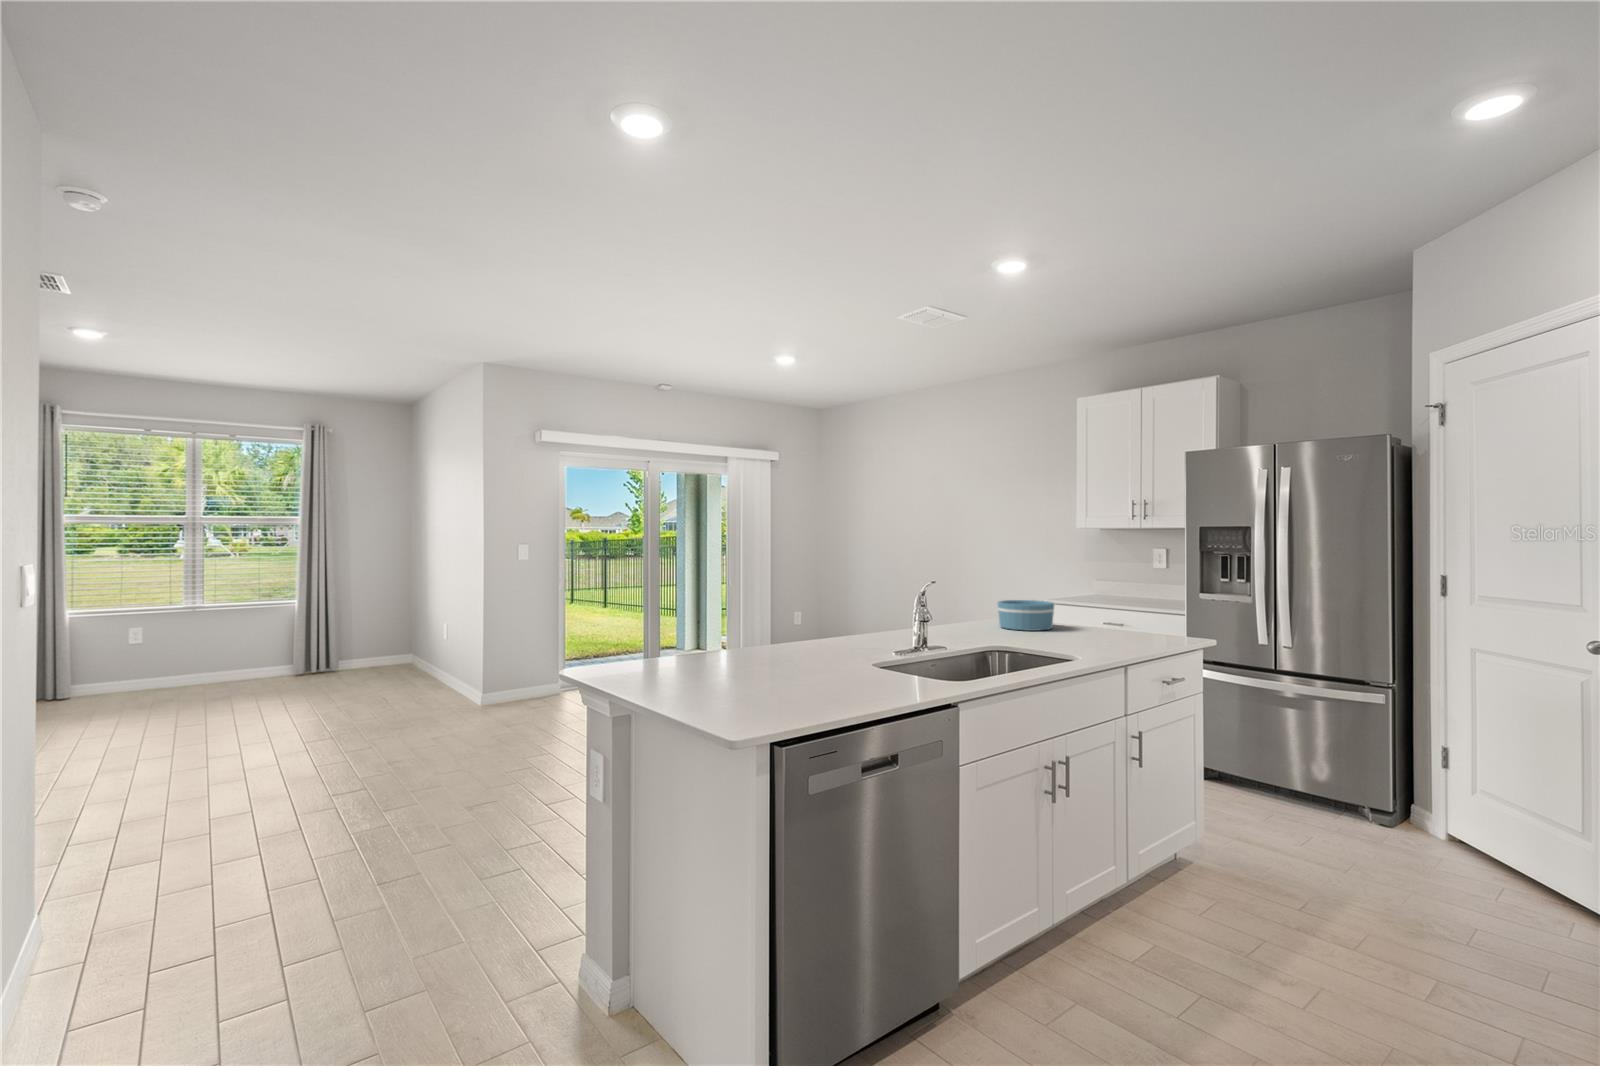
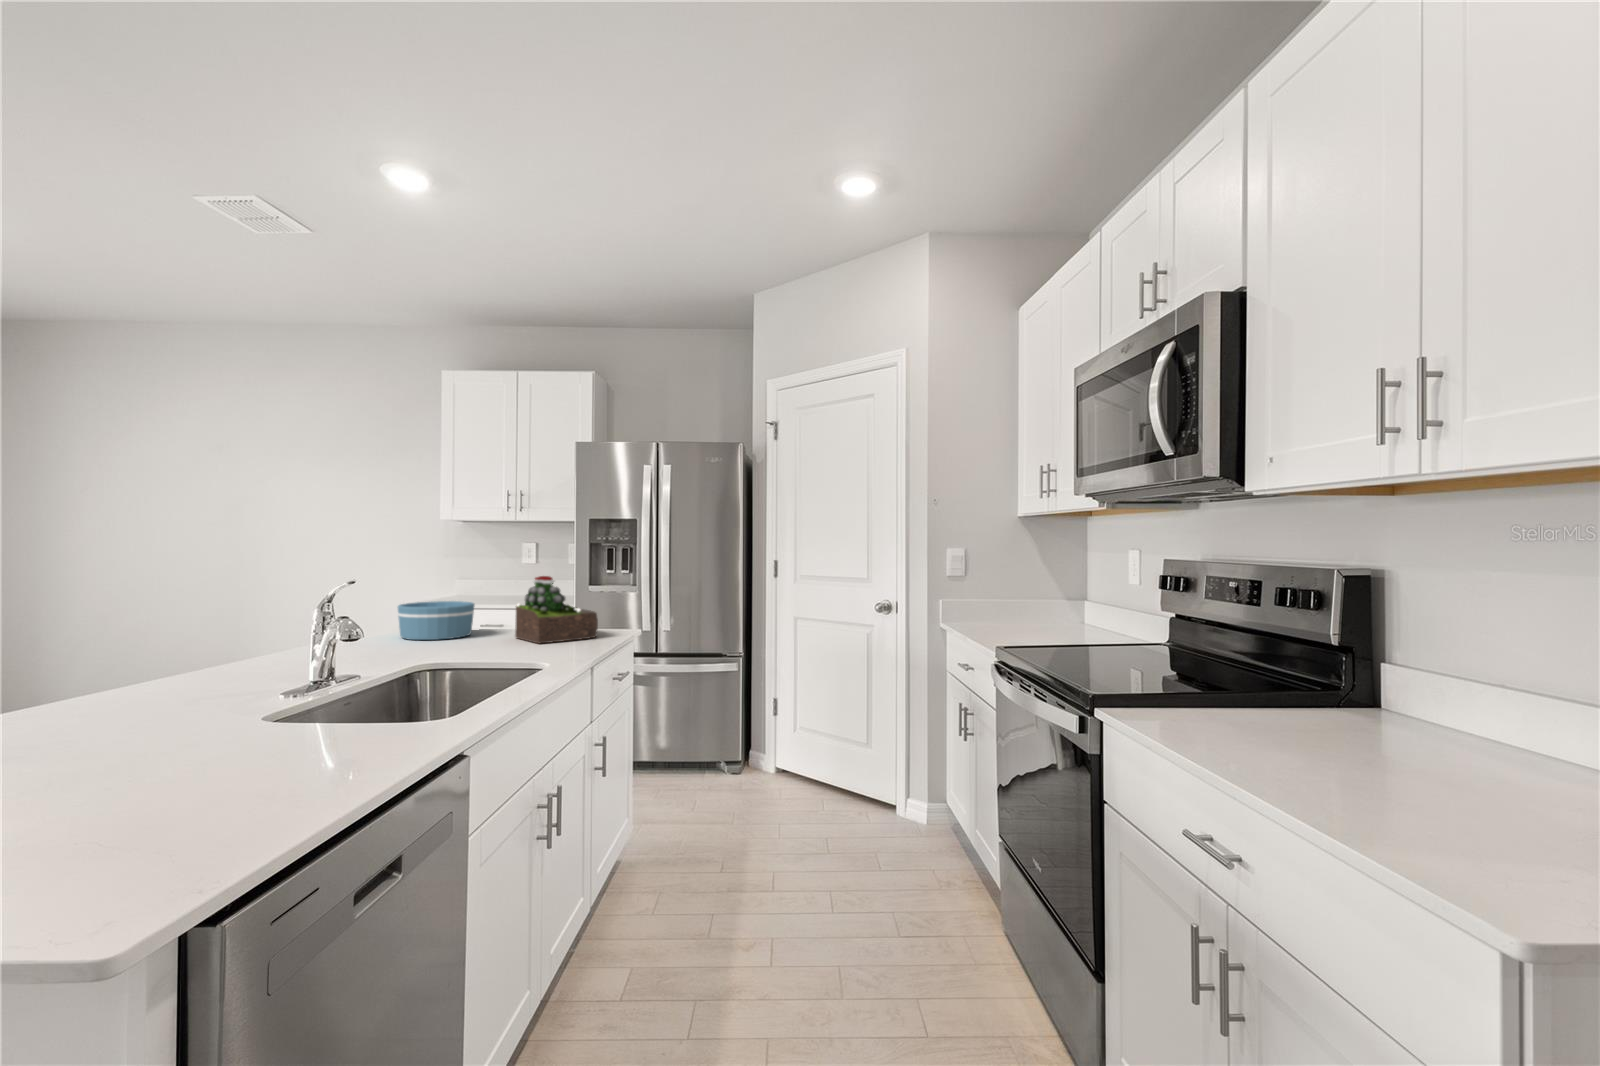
succulent plant: none [1082,584,1153,642] -> present [515,576,598,644]

